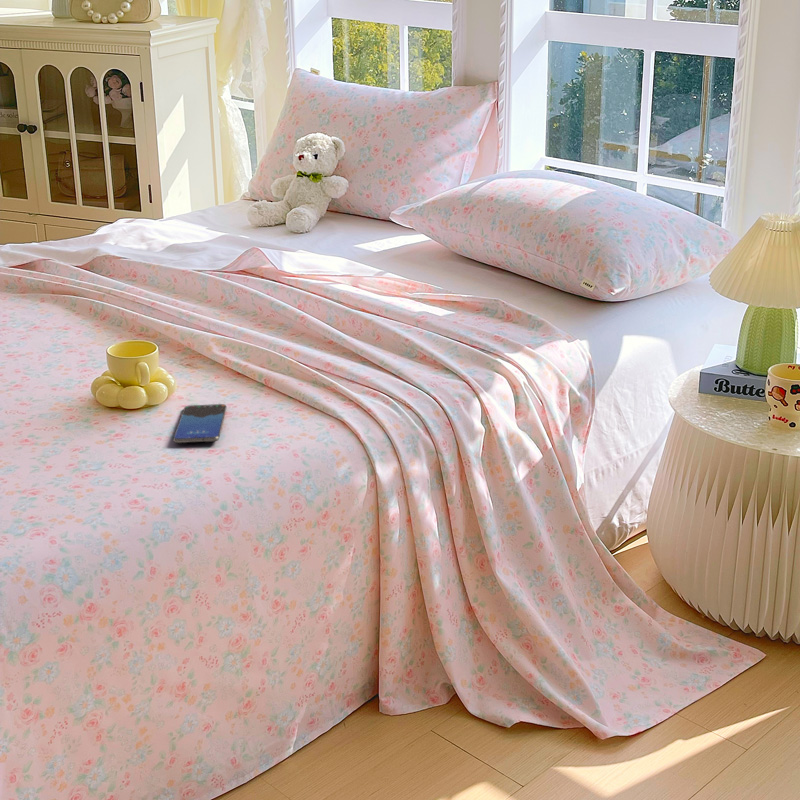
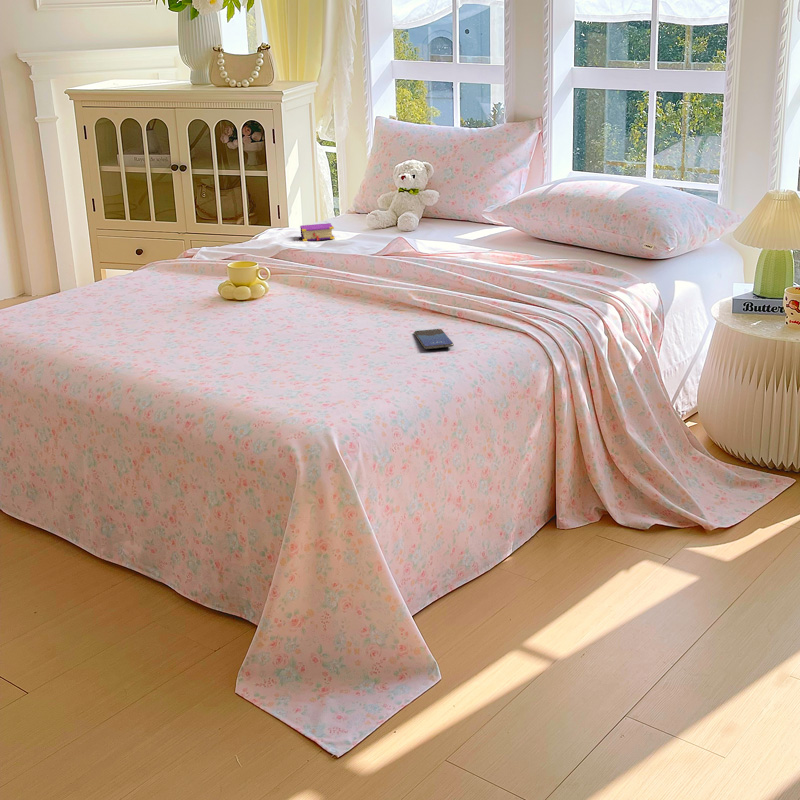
book: none [120,215,217,245] -> present [299,223,335,241]

